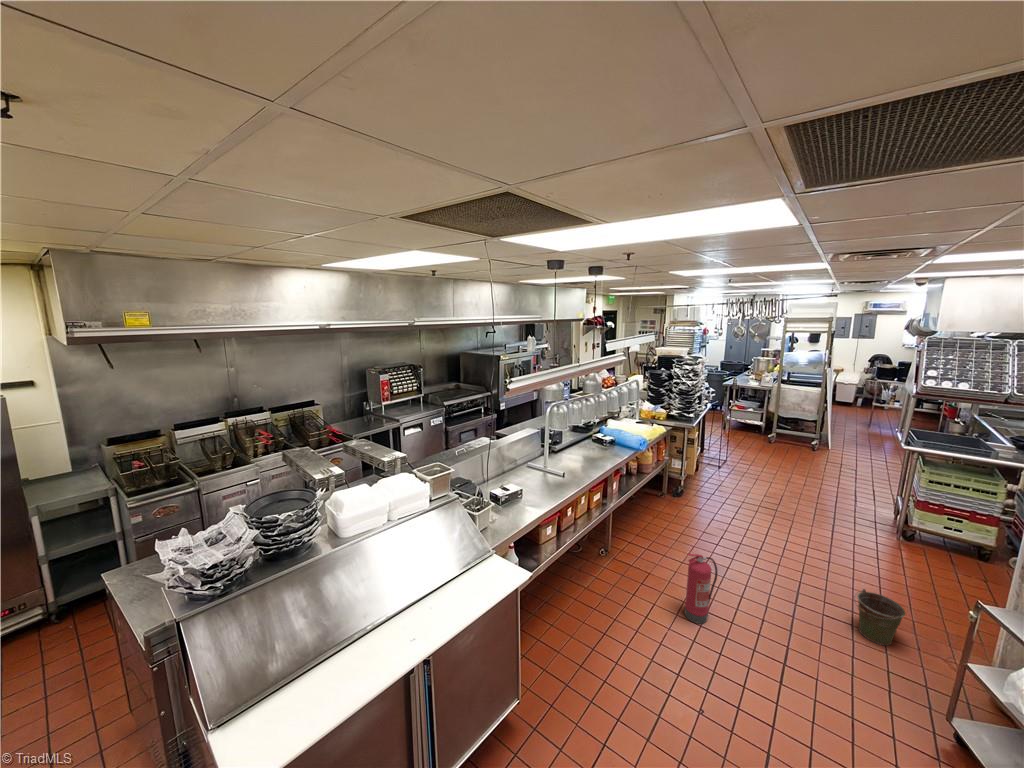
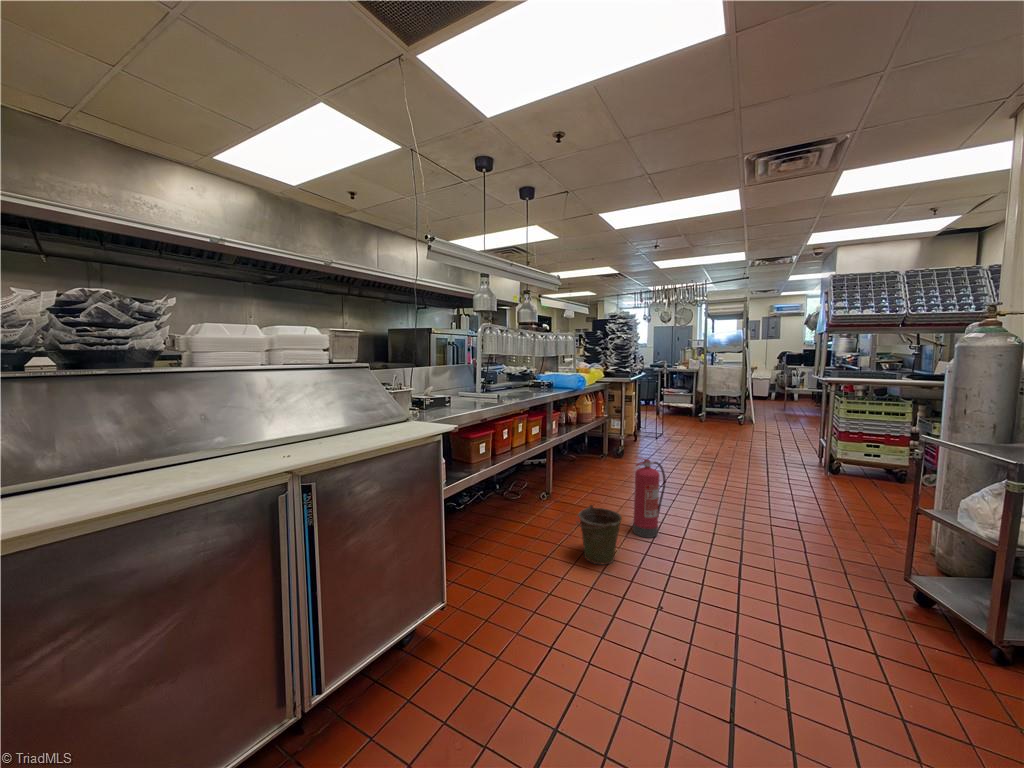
bucket: present [854,589,905,645] -> present [576,505,622,564]

